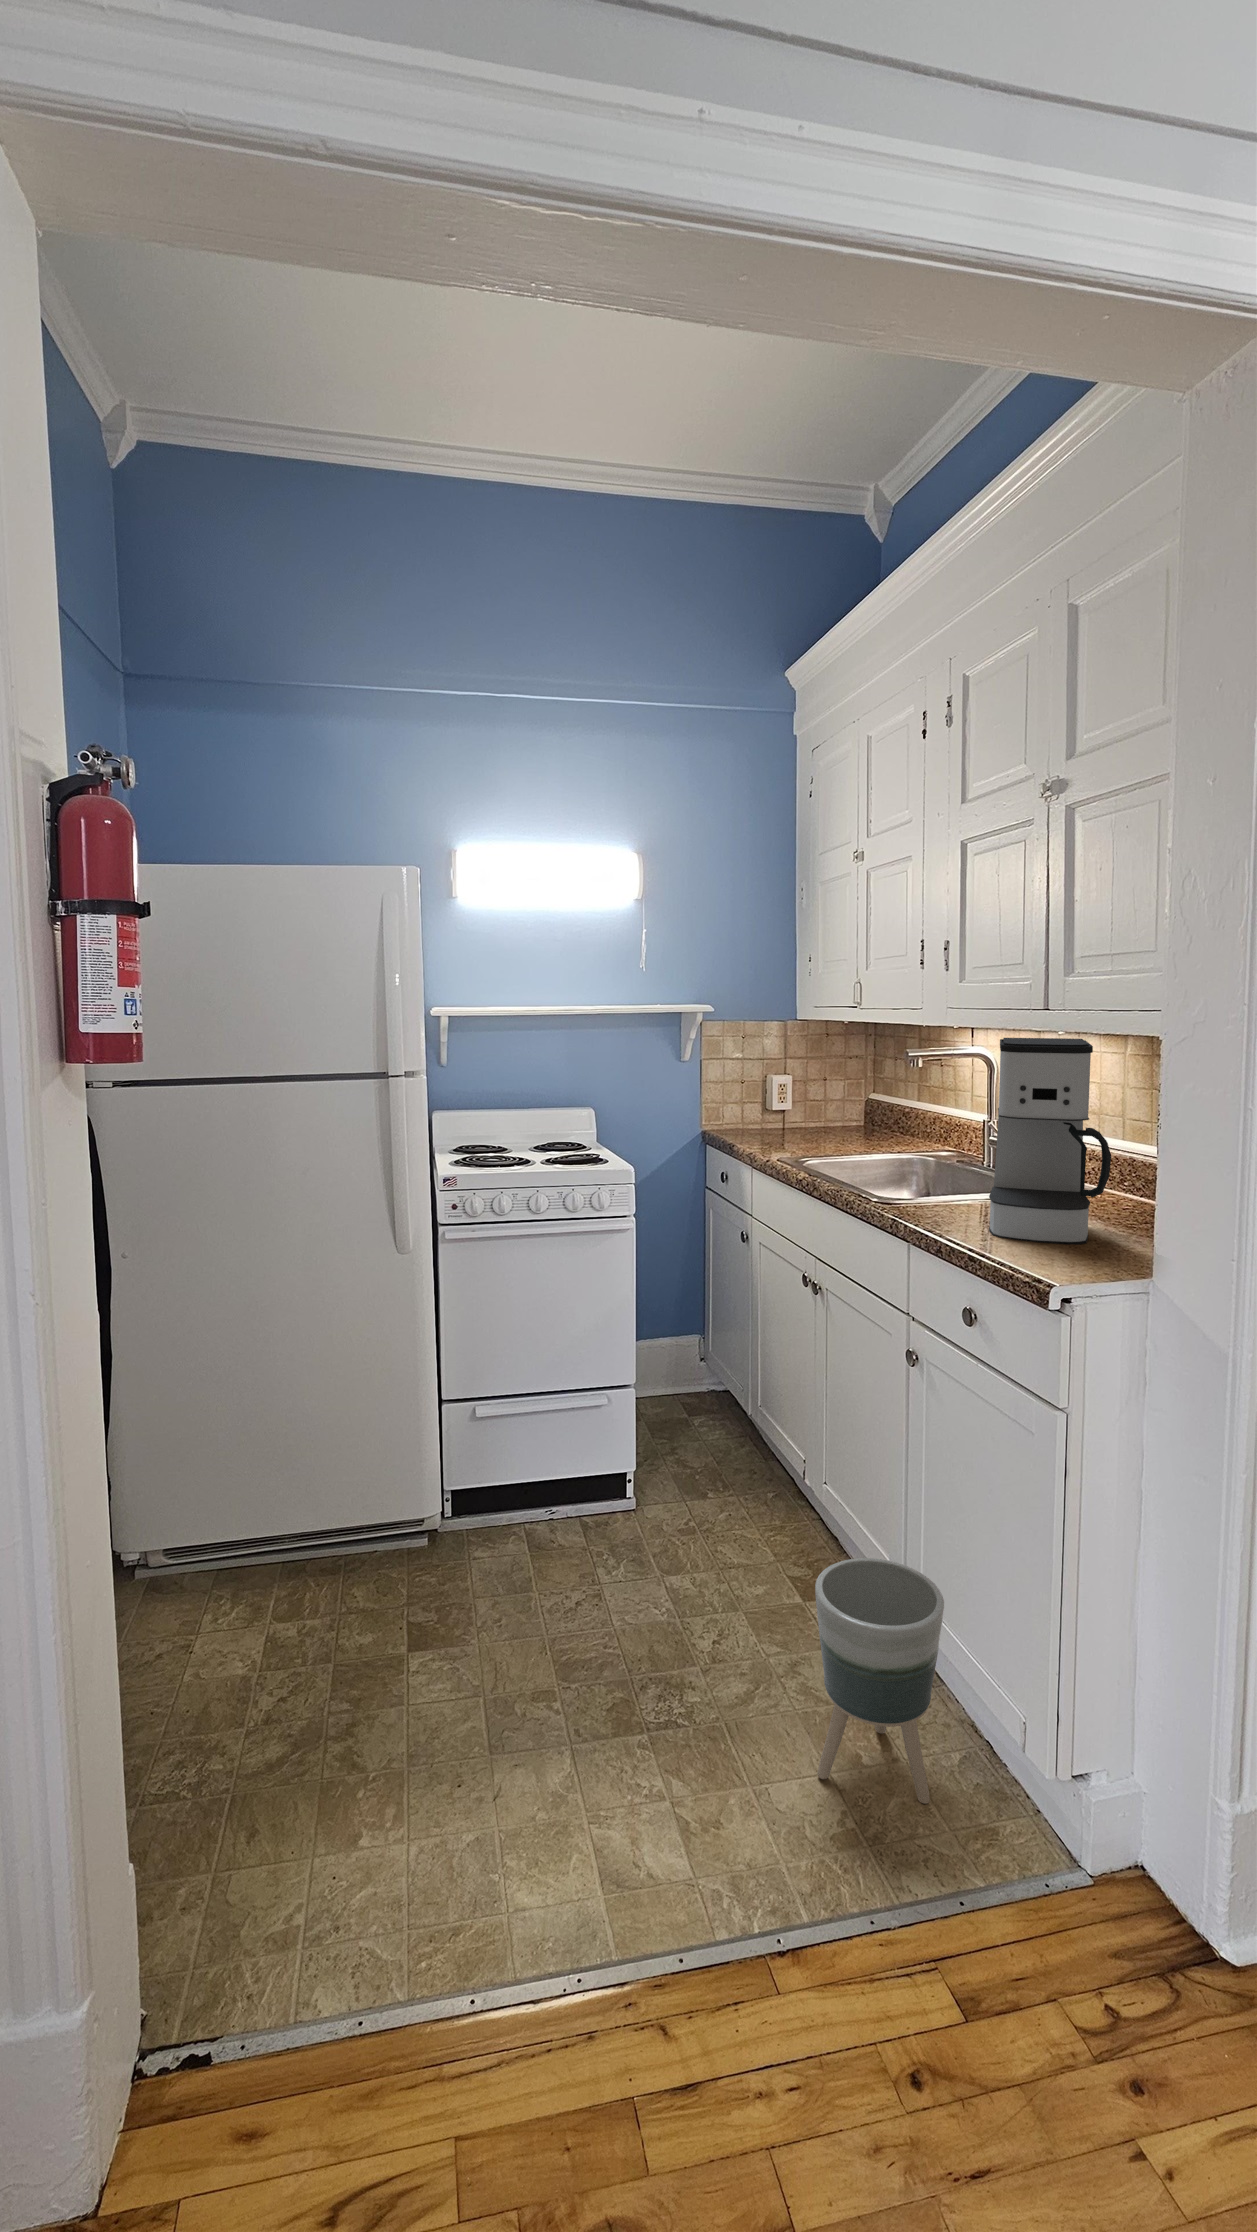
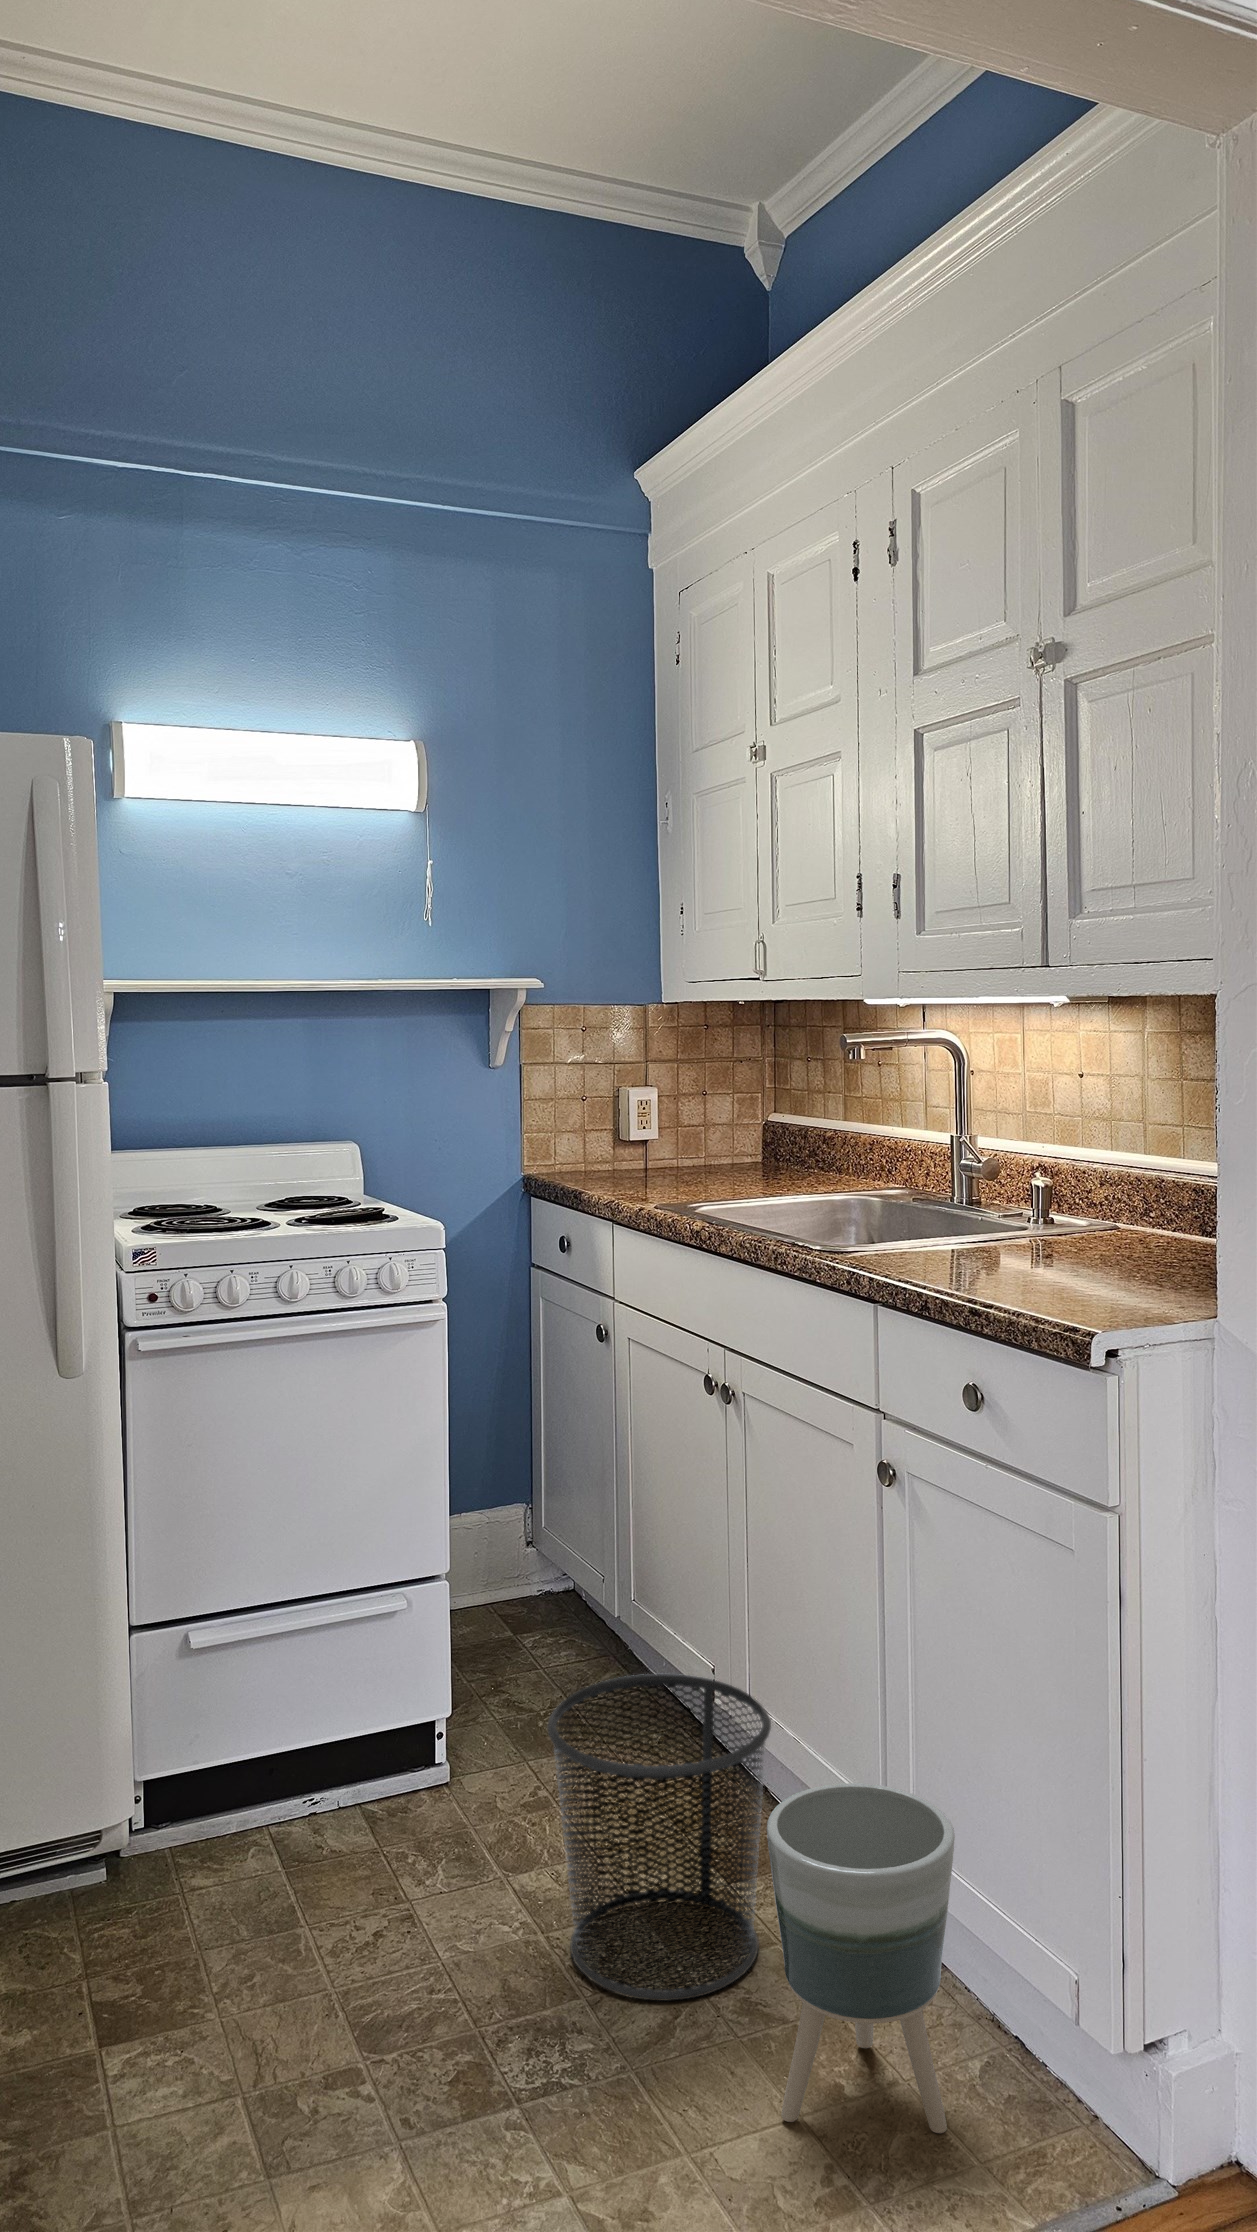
coffee maker: present [989,1038,1111,1245] -> none [986,1004,1148,1296]
waste bin: none [684,1463,831,1680] -> present [547,1674,771,2001]

